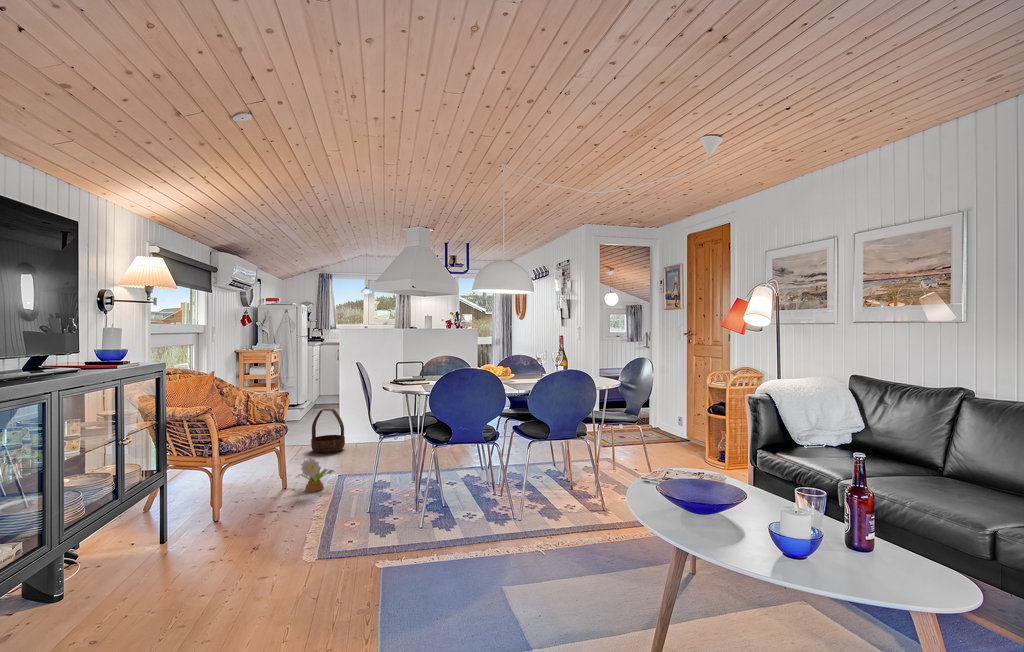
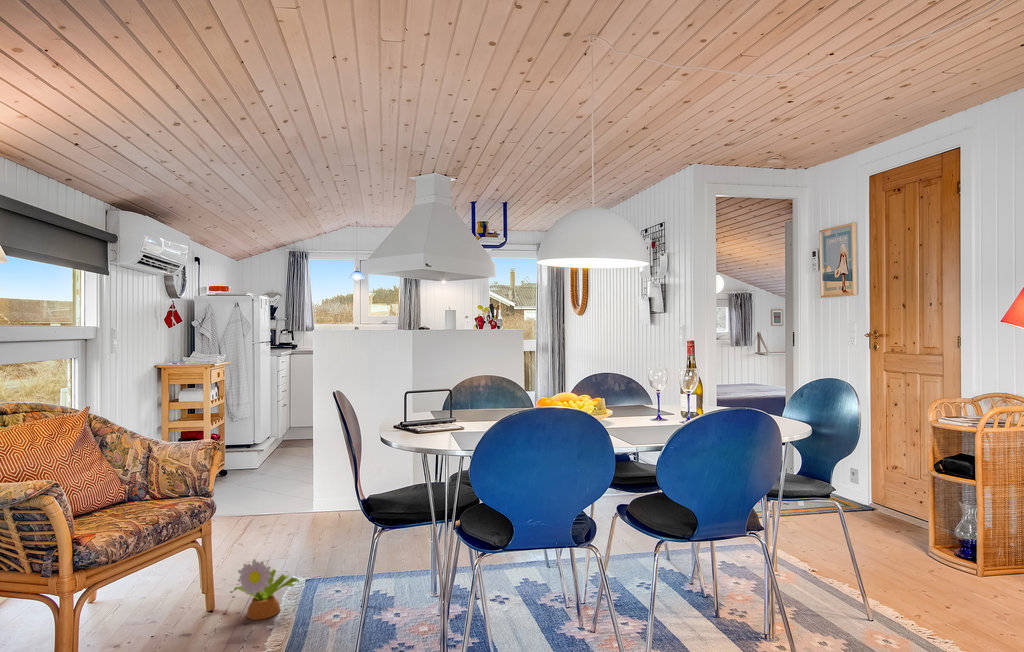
basket: present [311,409,345,453] -> none [268,457,322,529]

